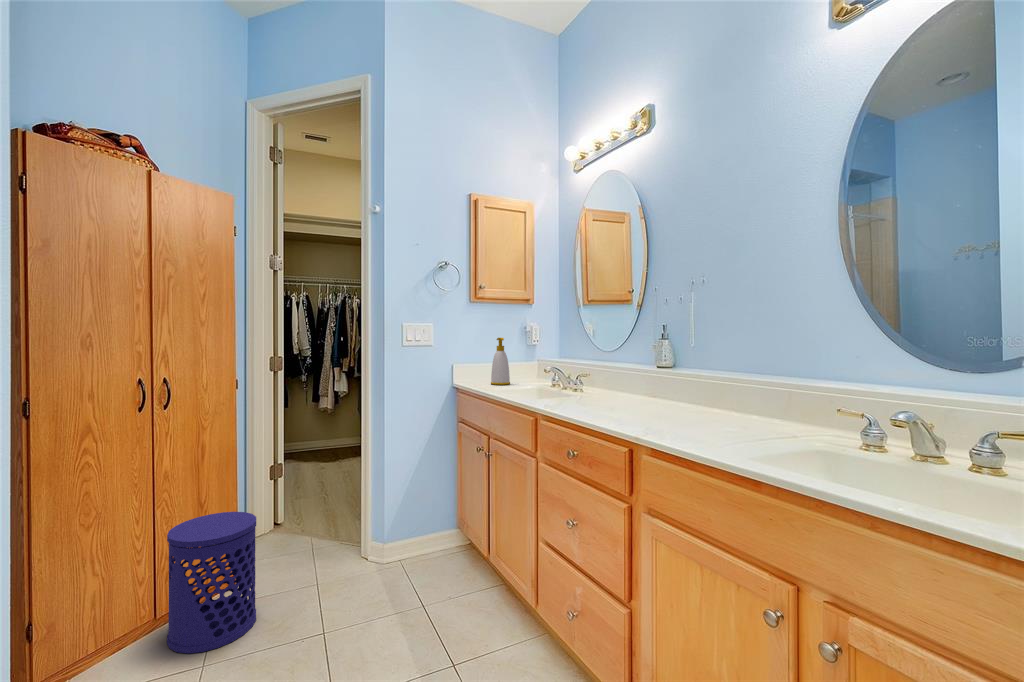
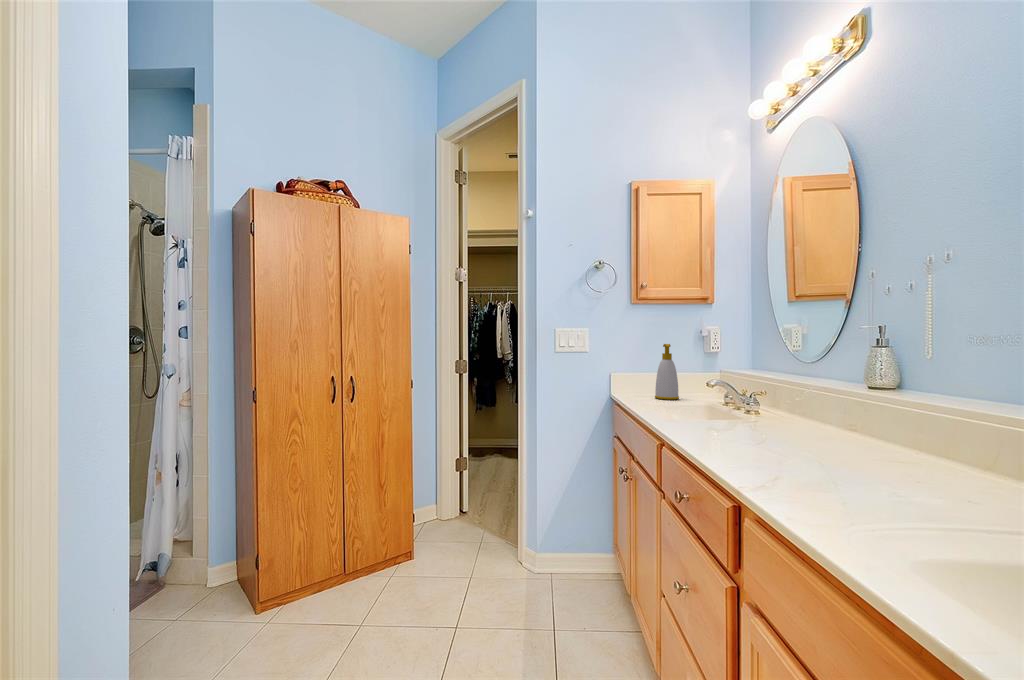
waste bin: present [167,512,256,653] -> none [347,495,414,612]

